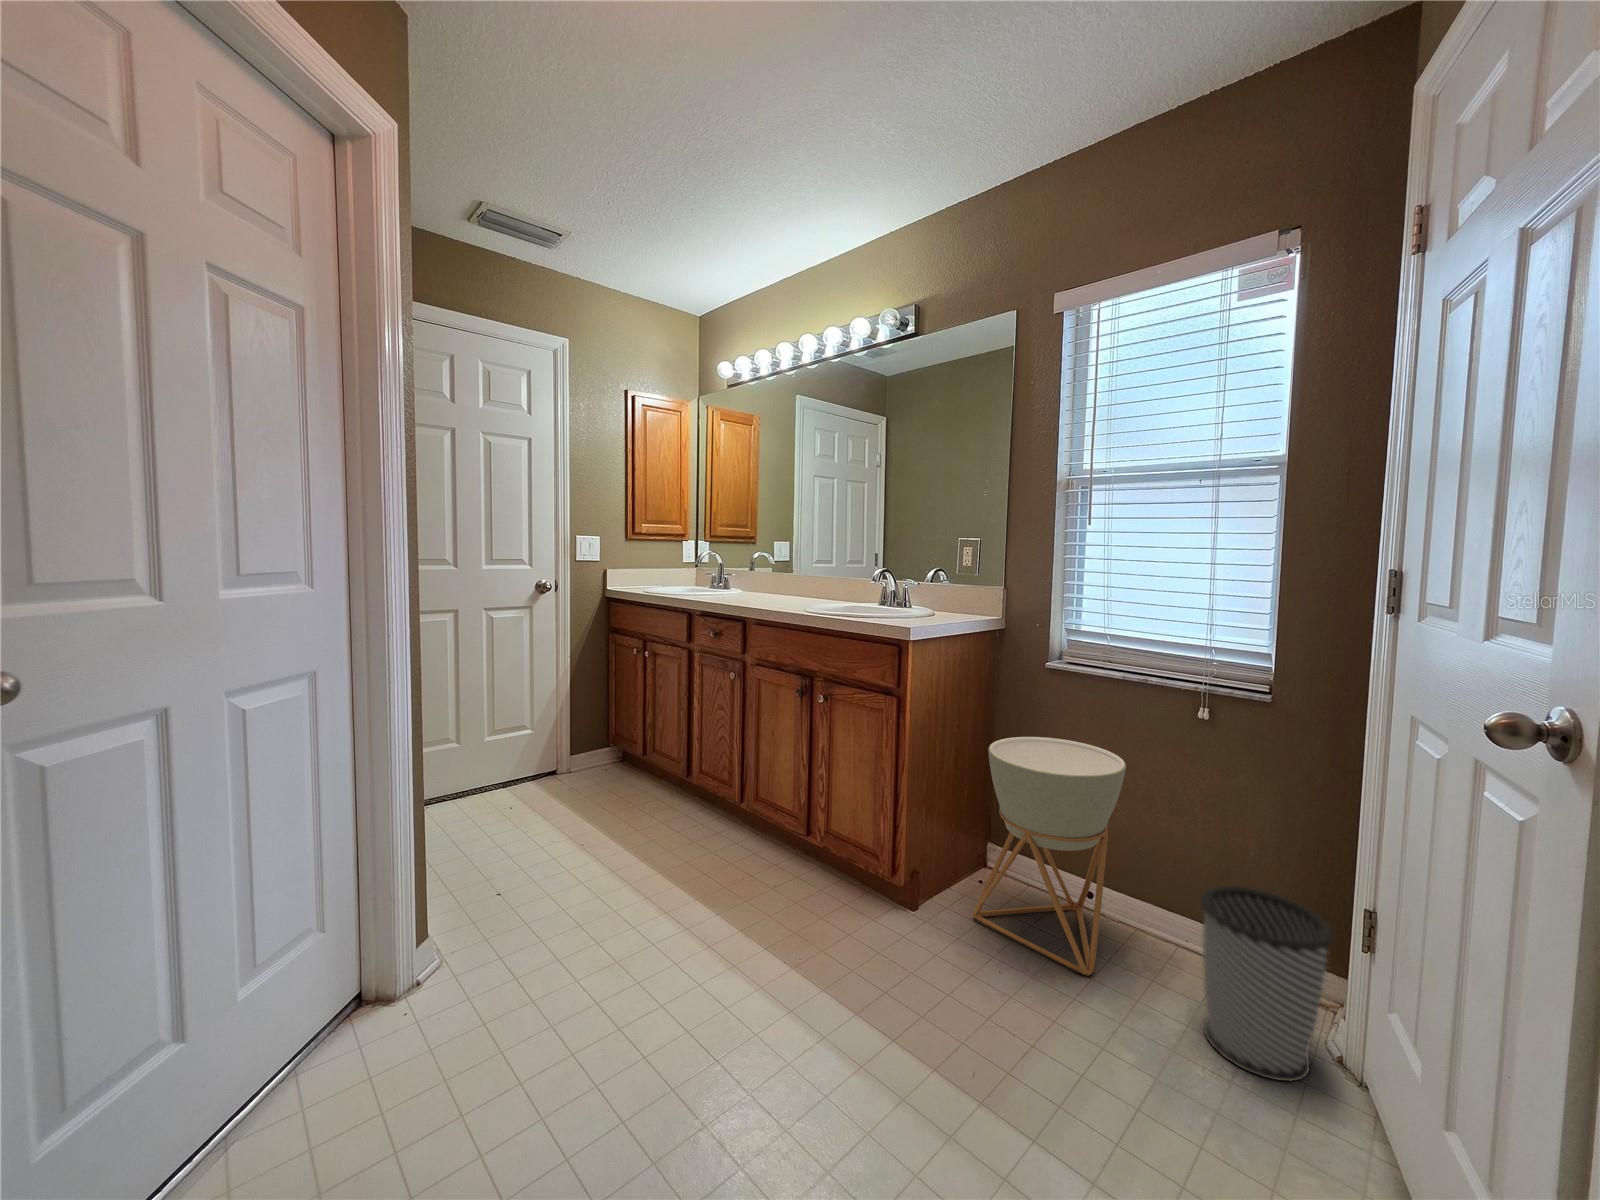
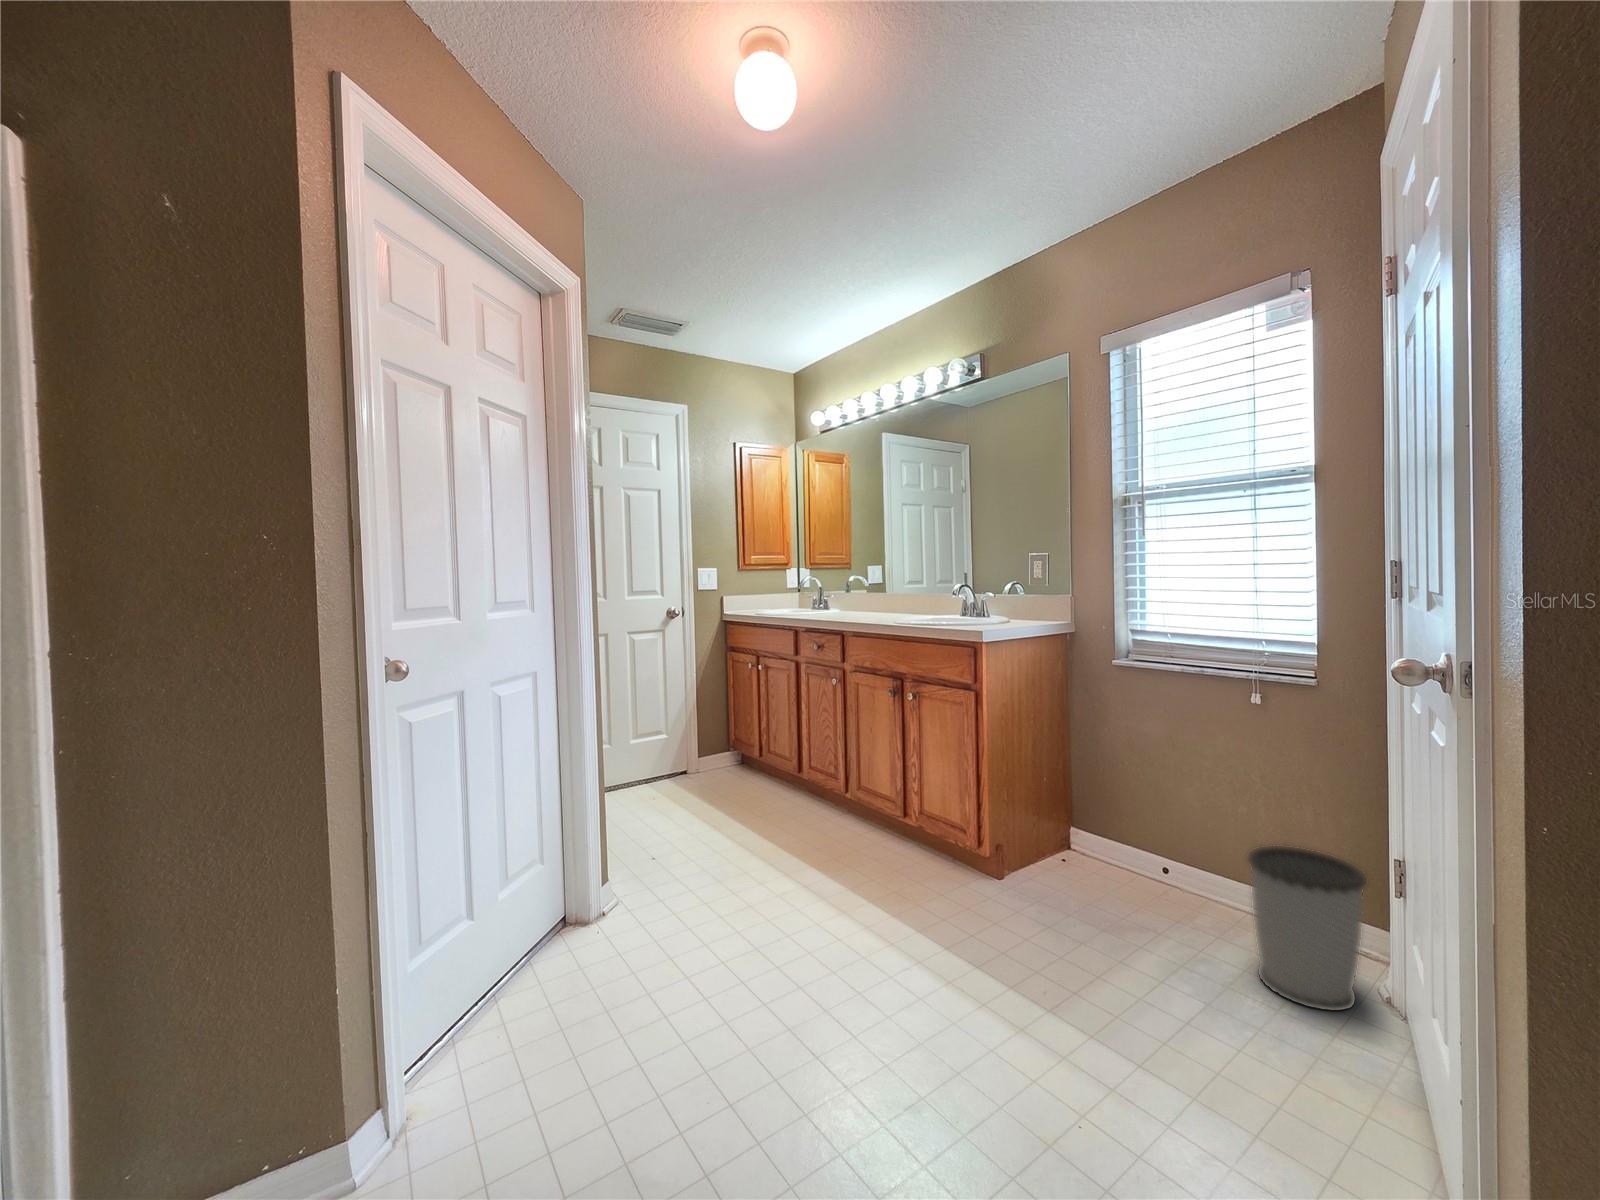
planter: present [973,737,1126,976] -> none [1053,726,1184,930]

